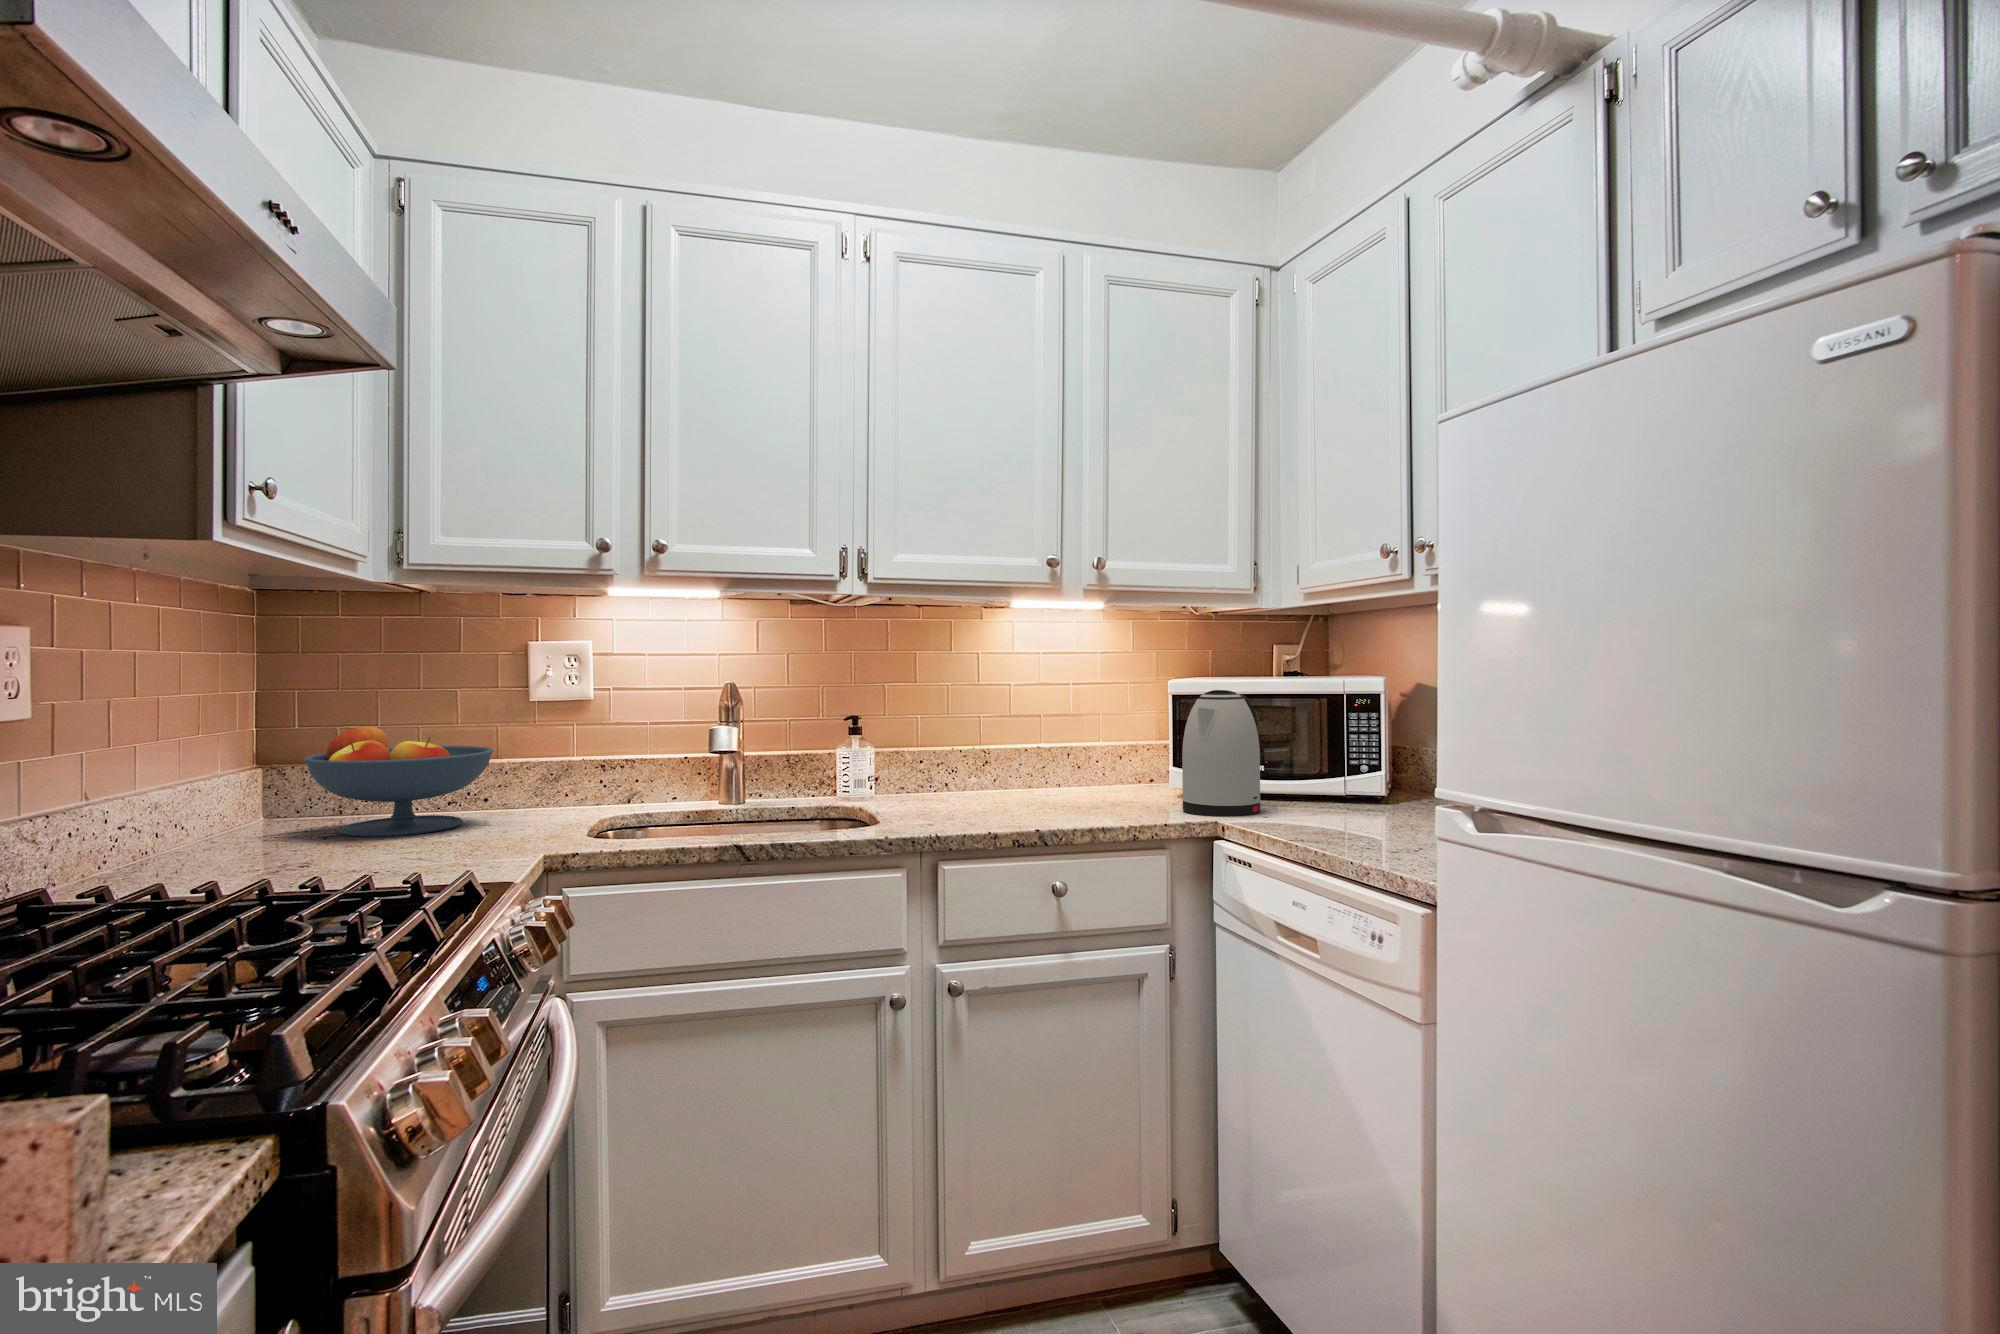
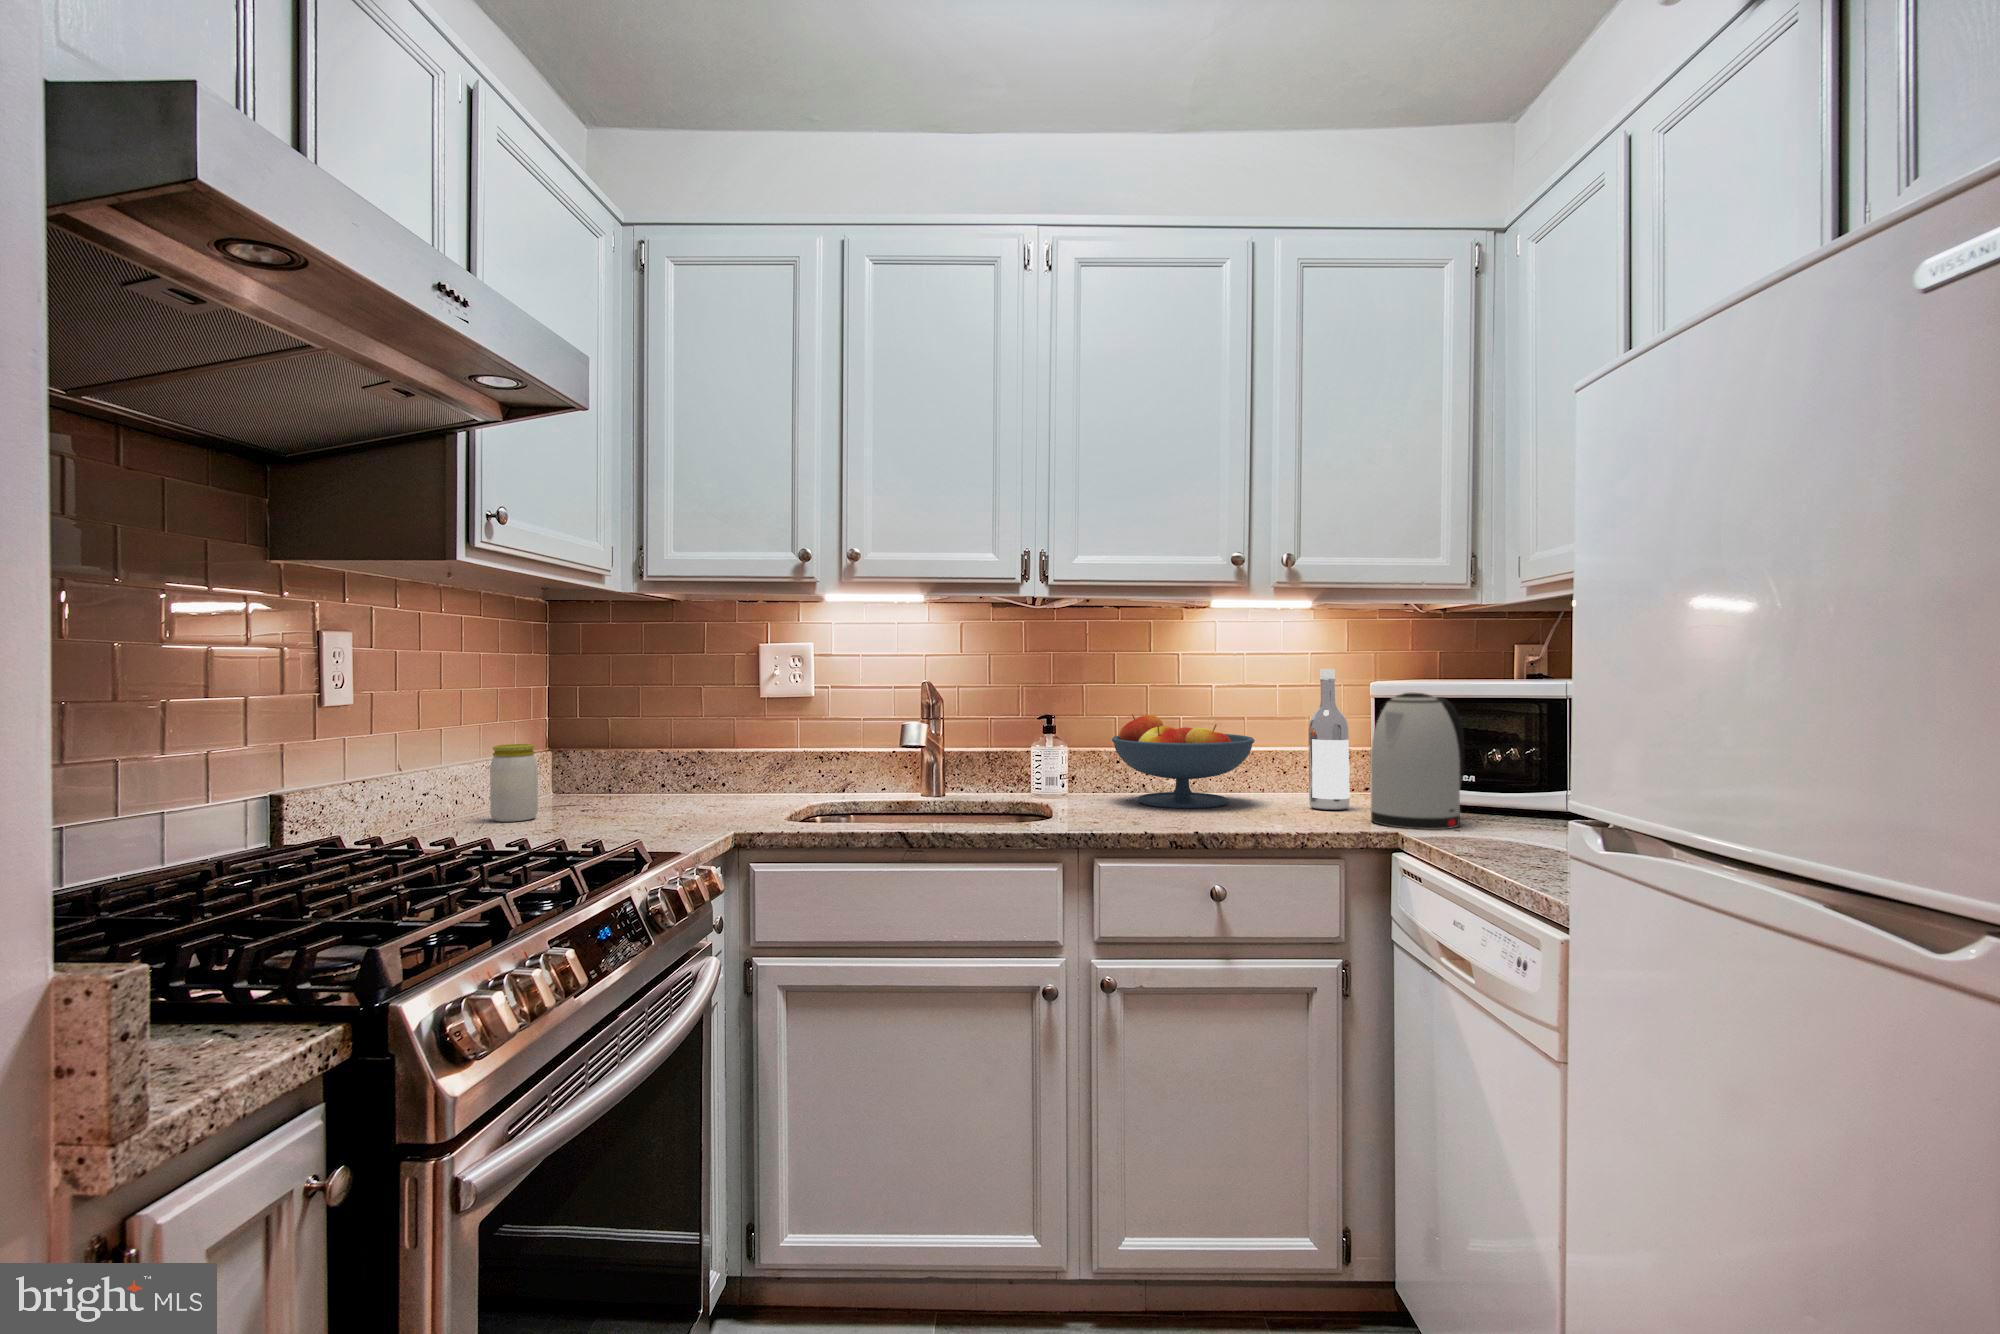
wine bottle: none [1118,668,1155,803] -> present [1308,669,1350,810]
fruit bowl: present [304,727,494,837] -> present [1112,714,1255,808]
jar: none [192,762,258,859] -> present [490,744,538,822]

